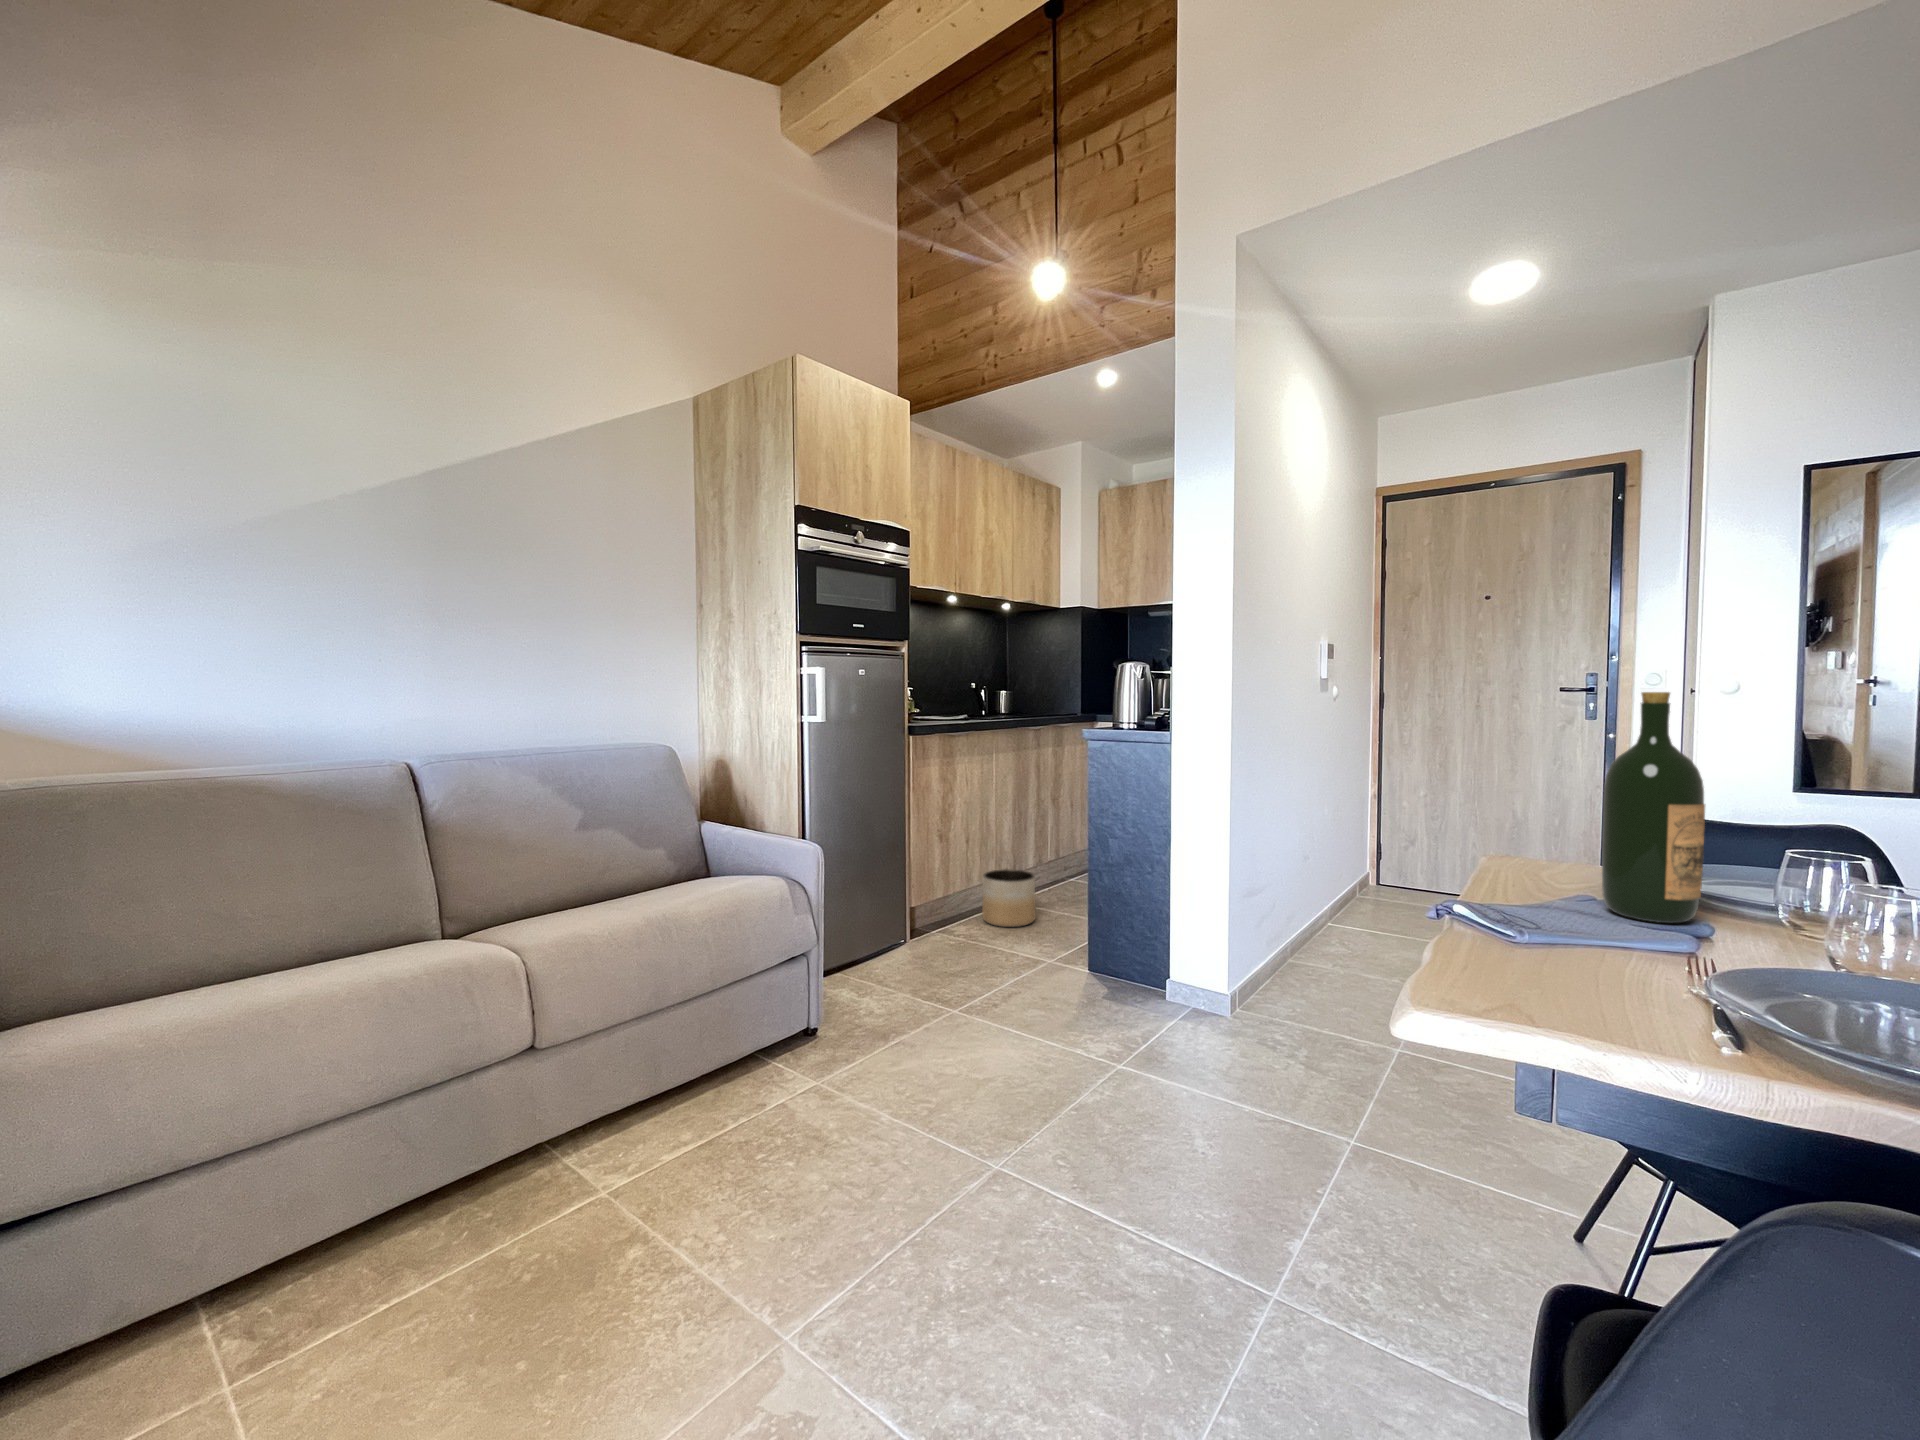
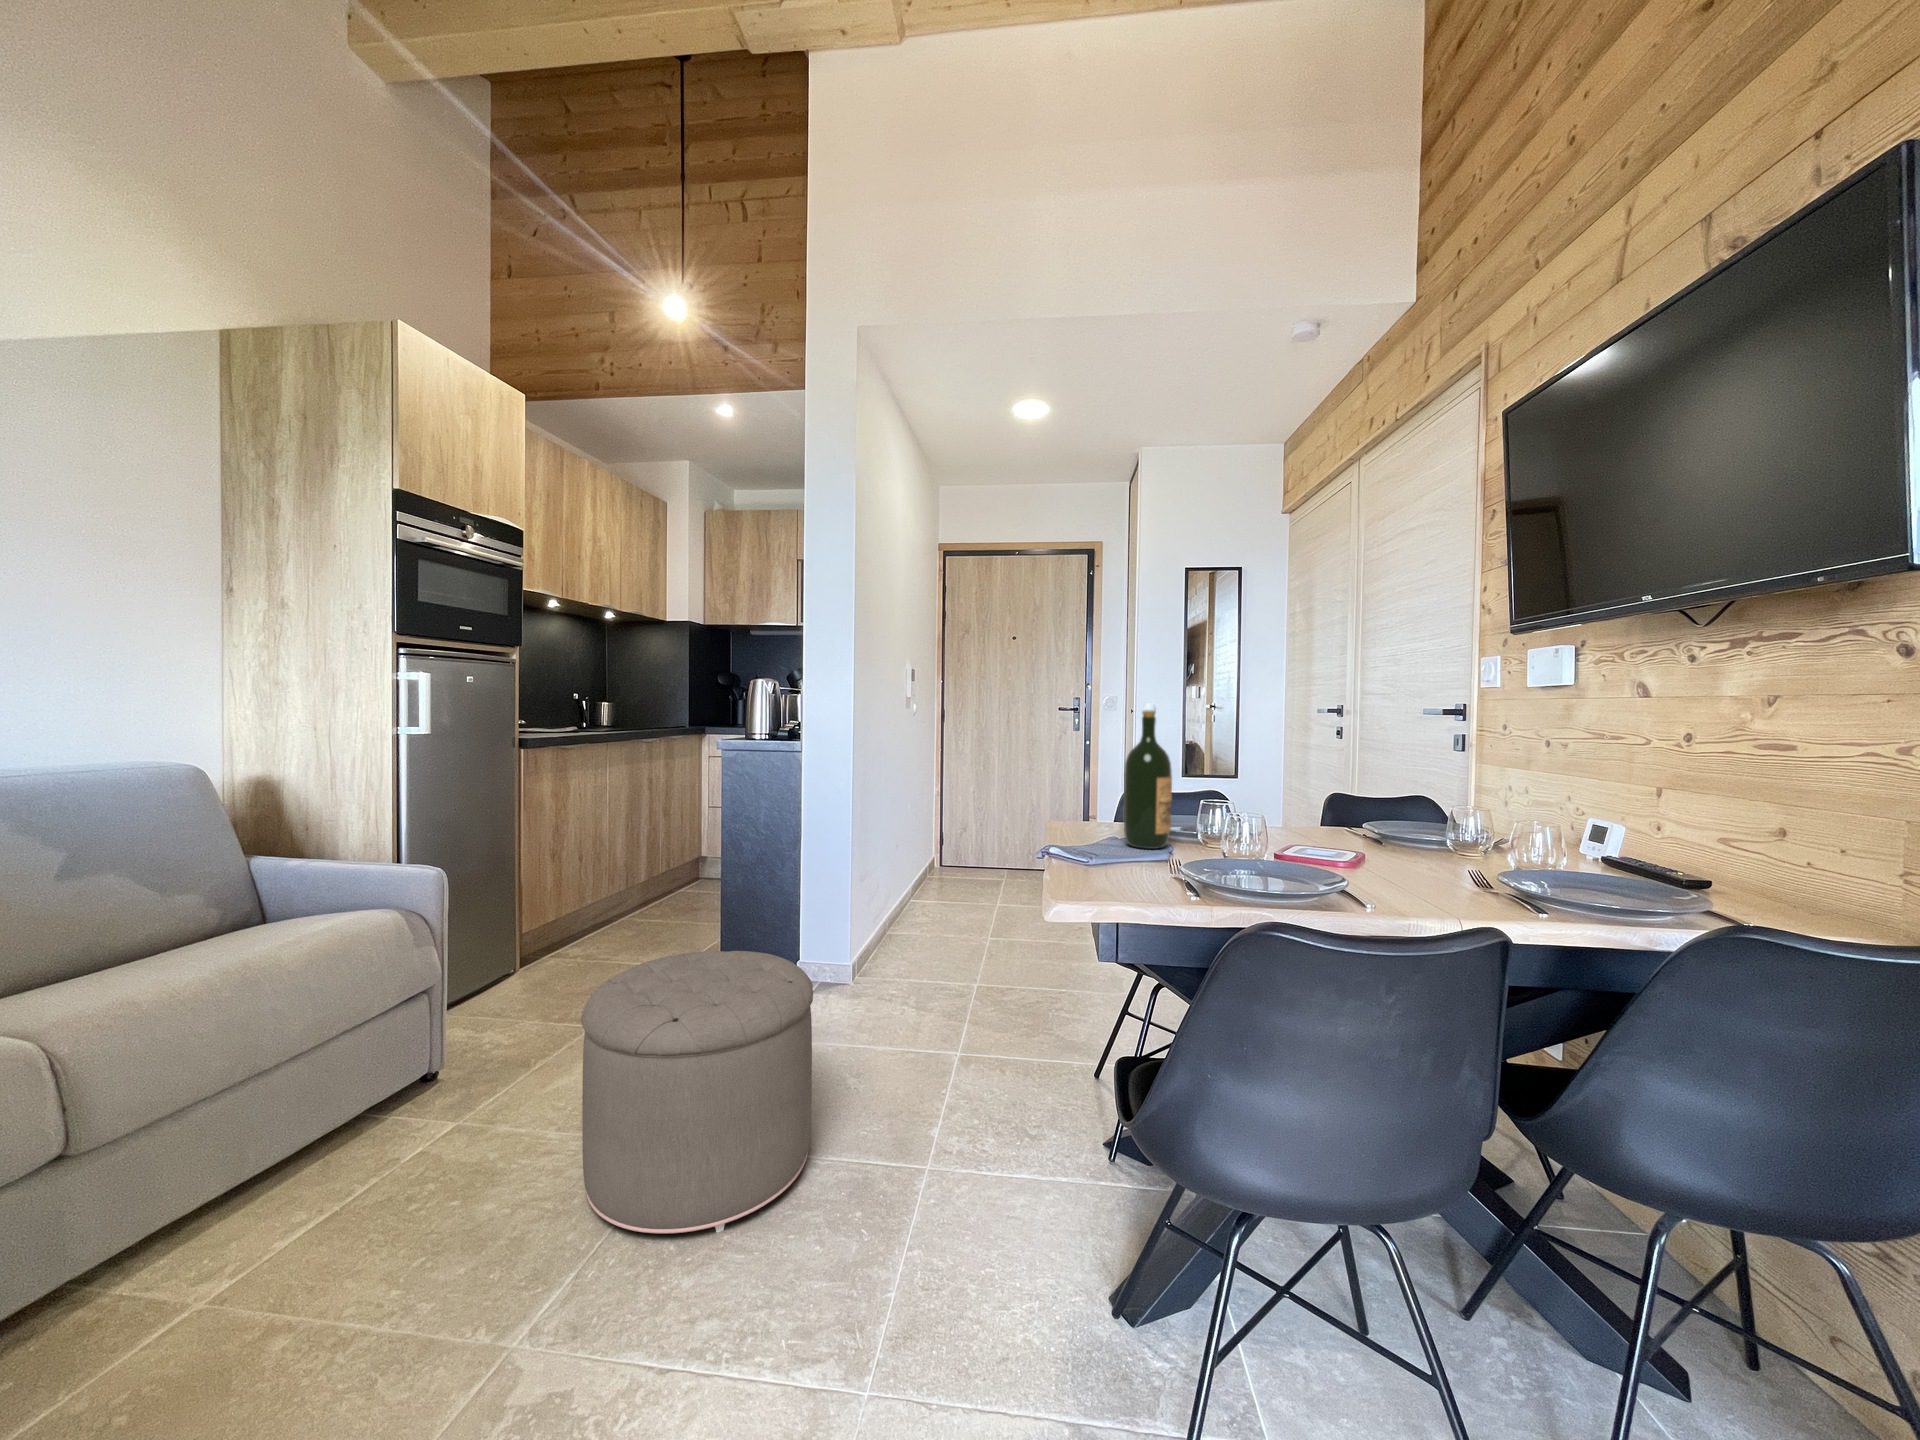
planter: present [982,869,1035,927] -> none [599,878,657,936]
ottoman: none [890,962,1132,1285] -> present [581,951,813,1233]

